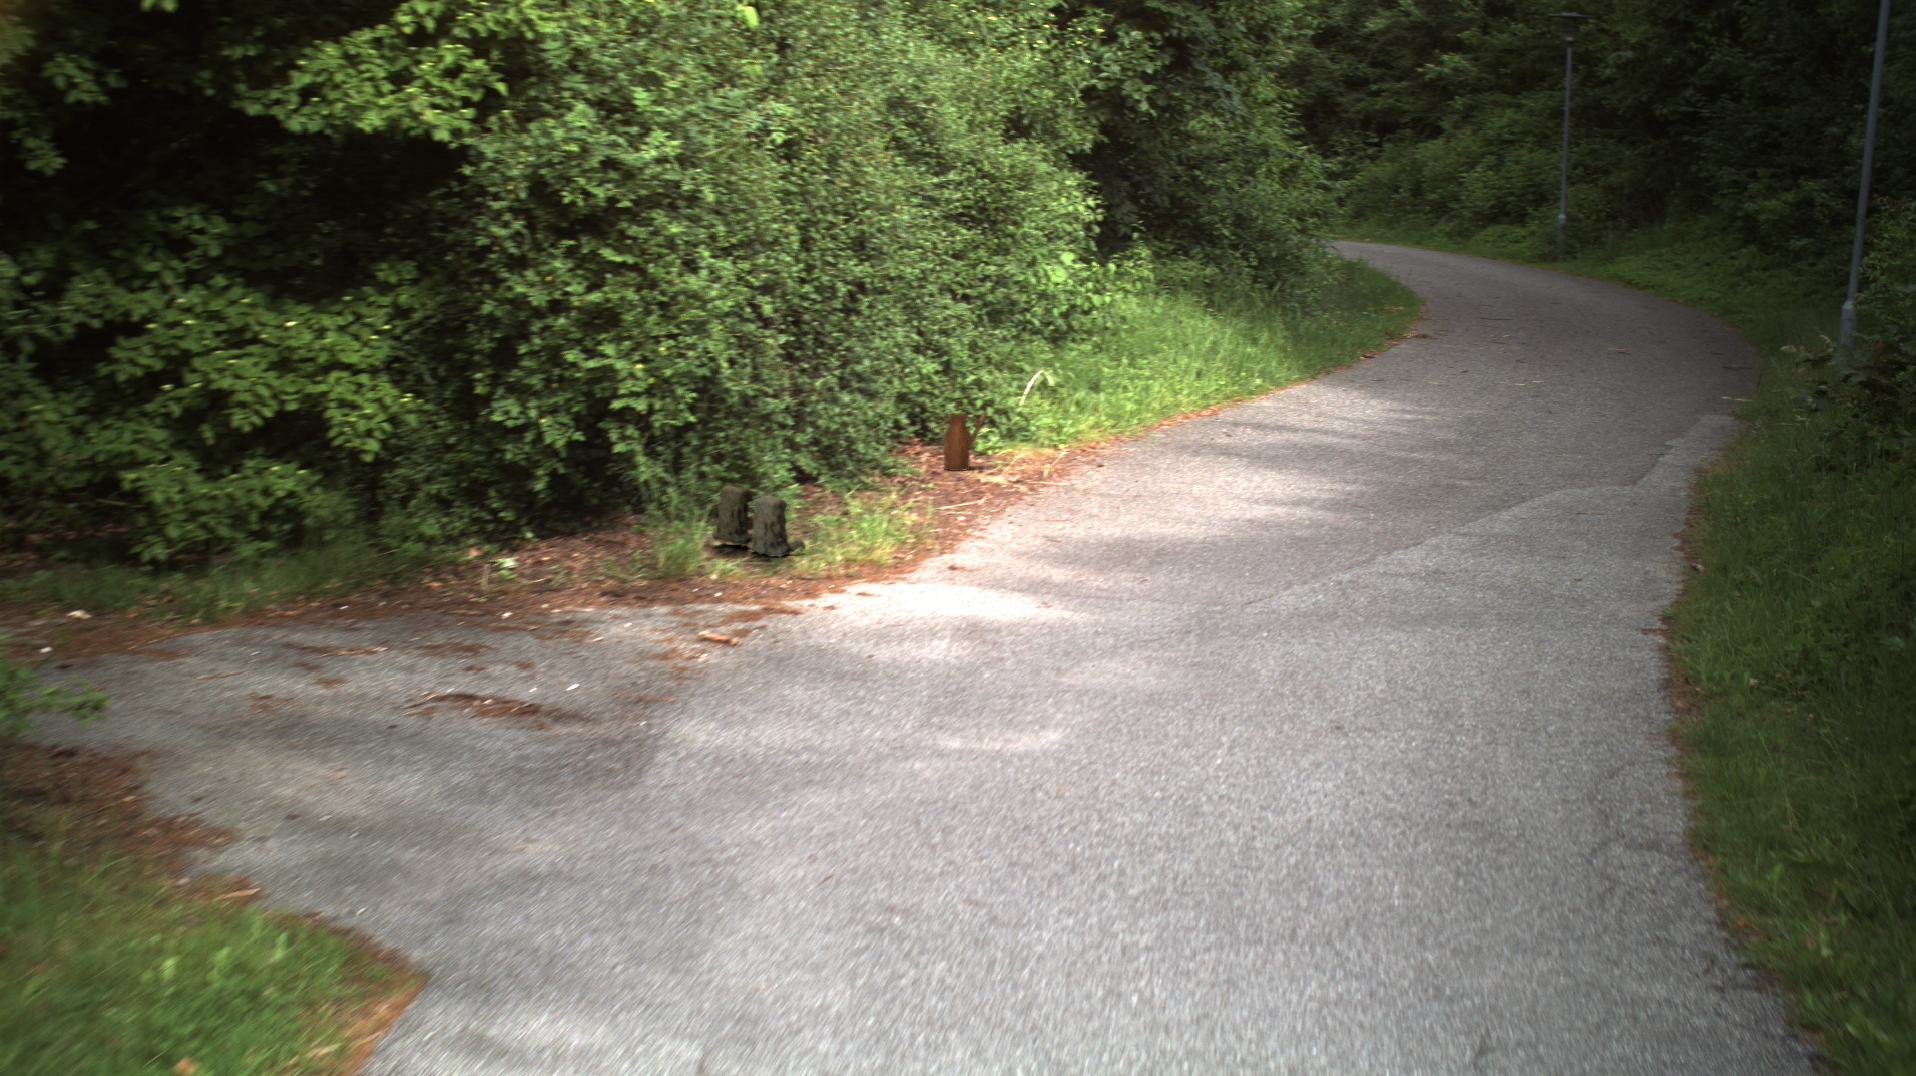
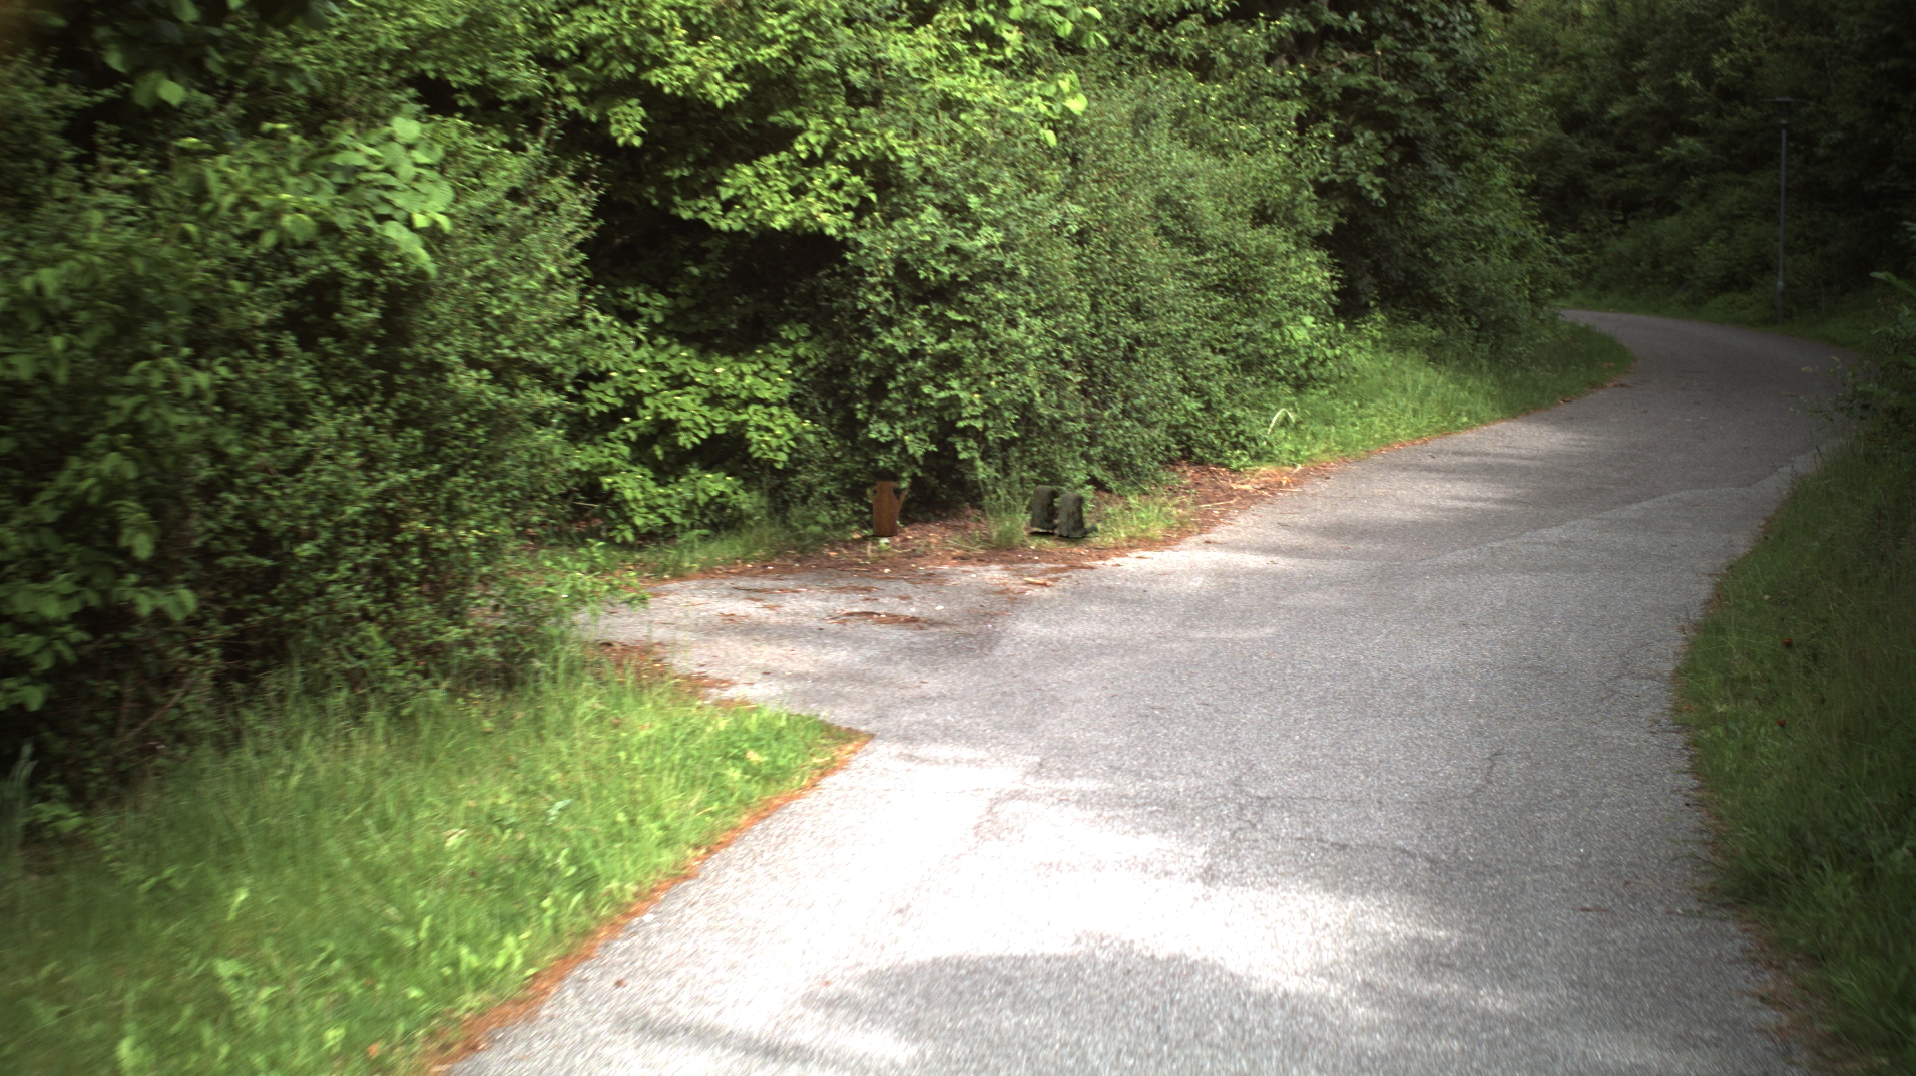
watering can: present [941,412,986,471] -> present [869,481,907,536]

